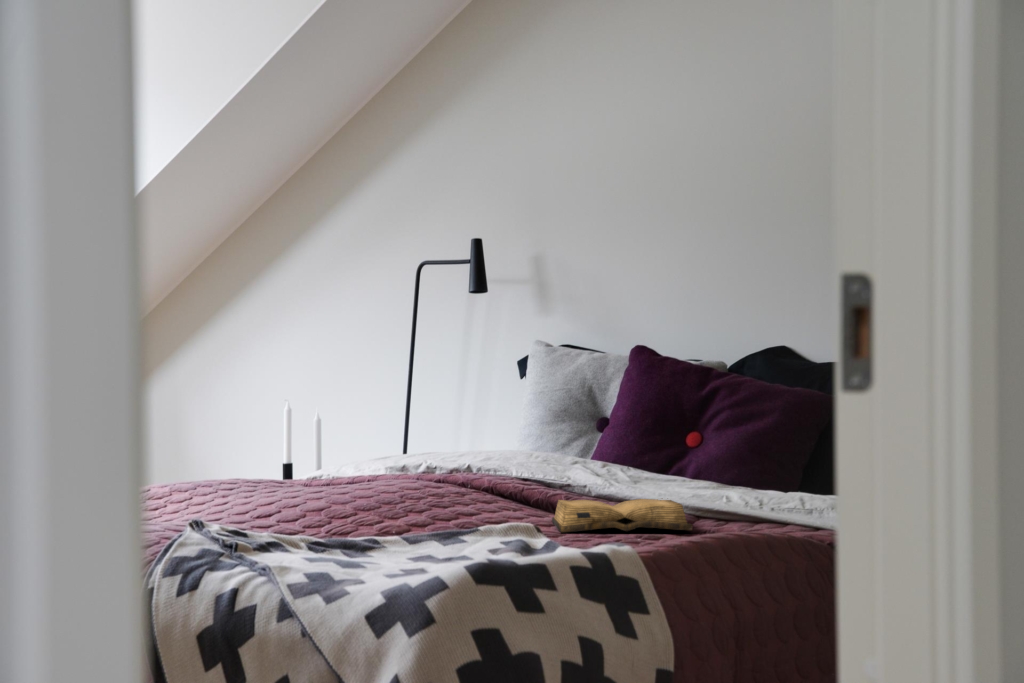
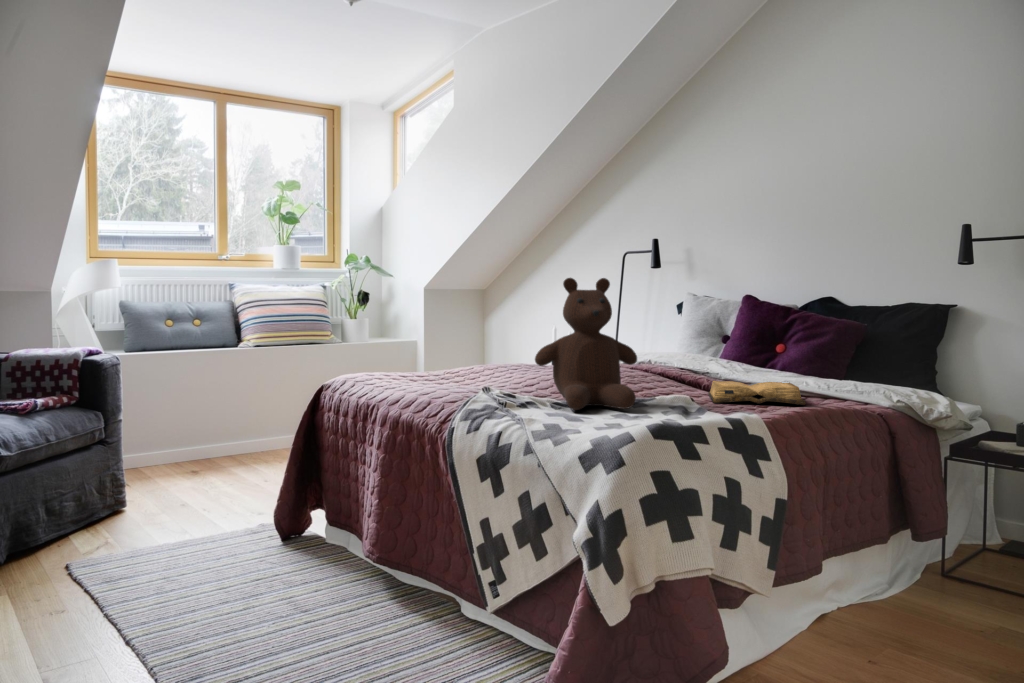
teddy bear: none [287,343,447,550] -> present [535,278,637,410]

